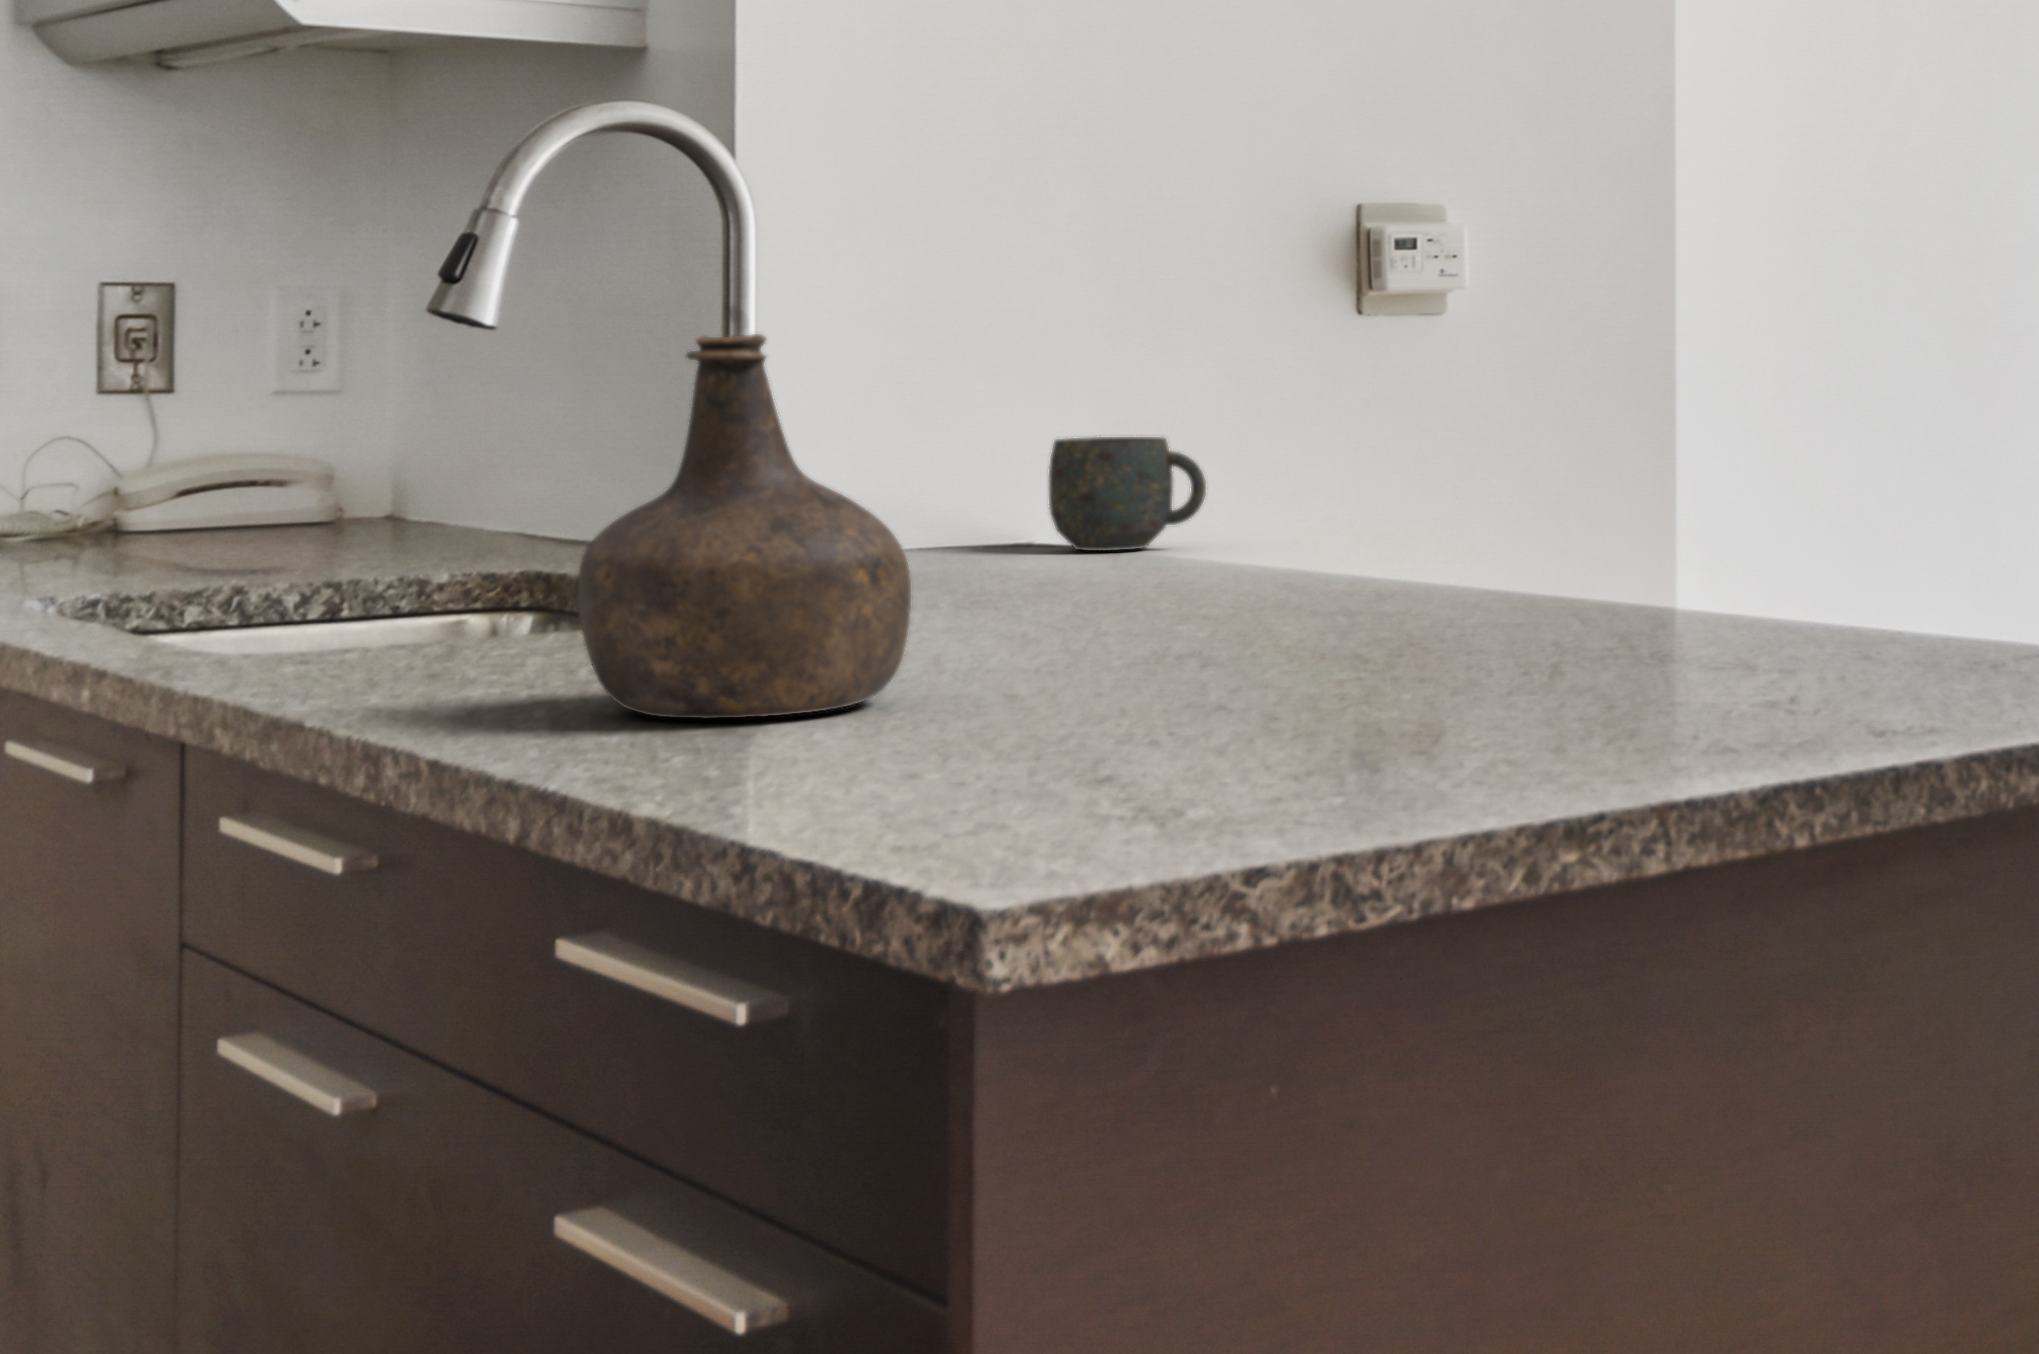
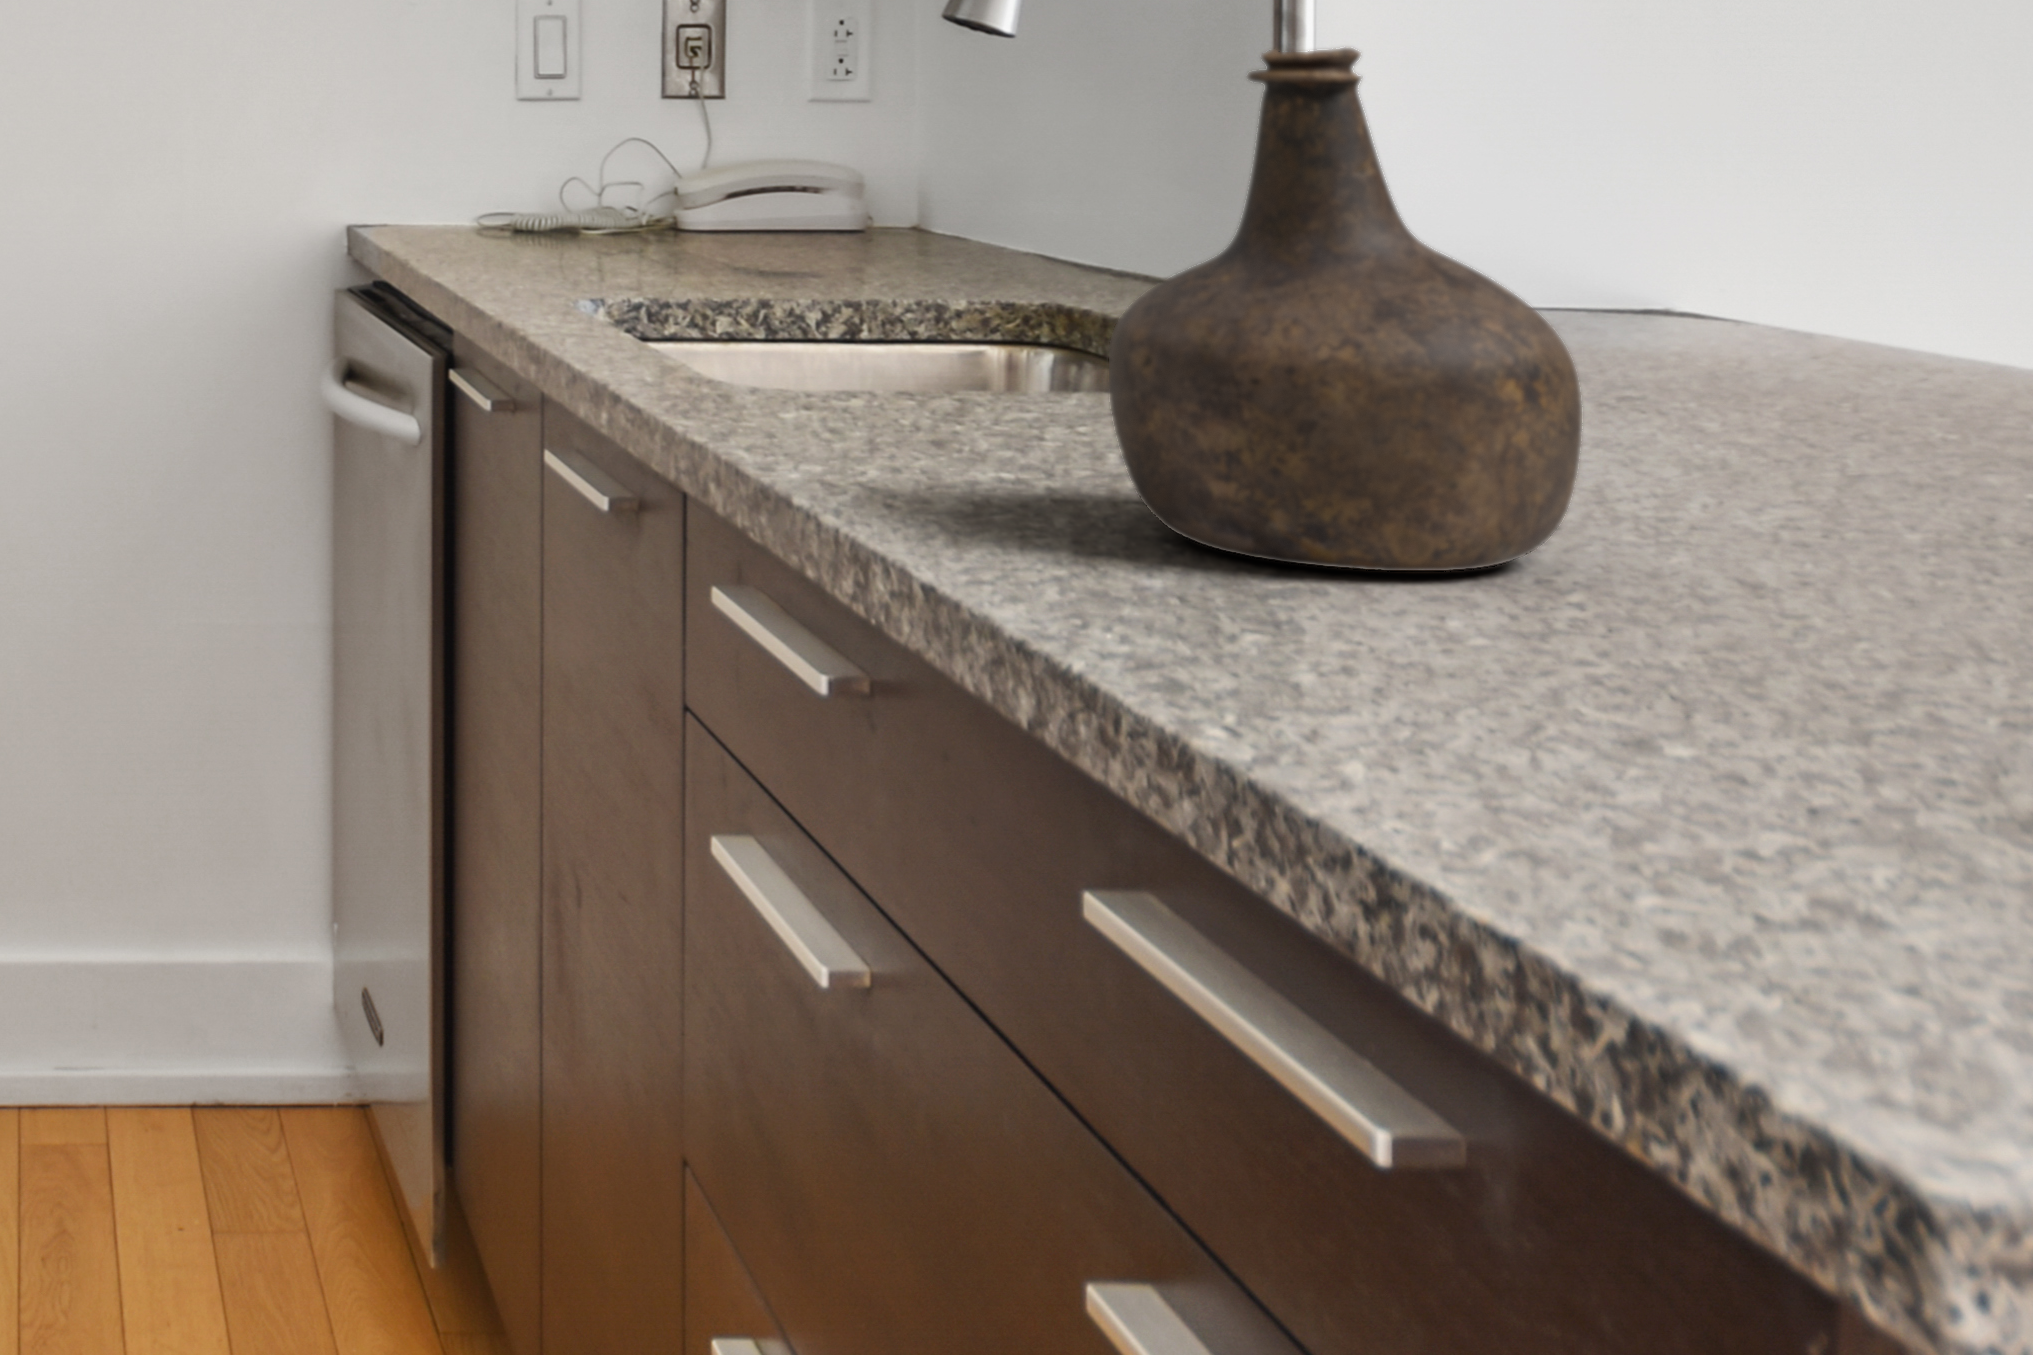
mug: present [1049,437,1206,551] -> none [1688,173,1927,319]

